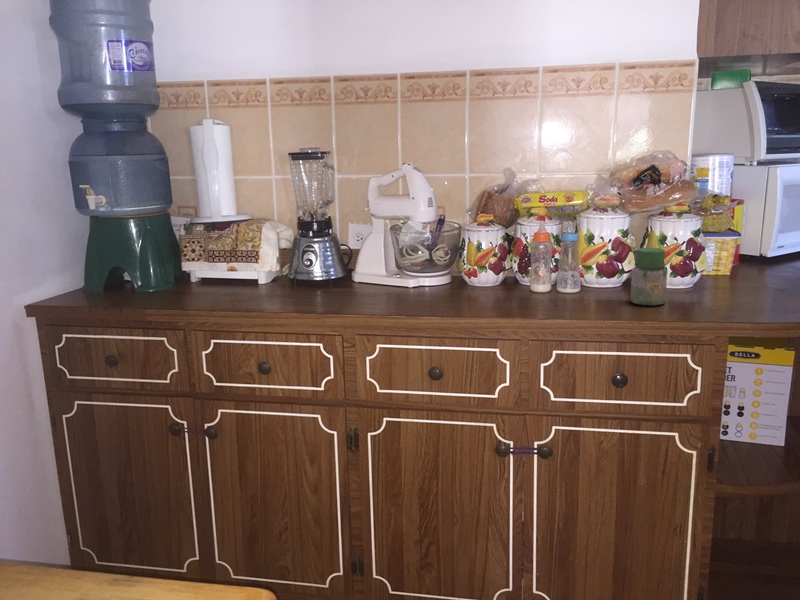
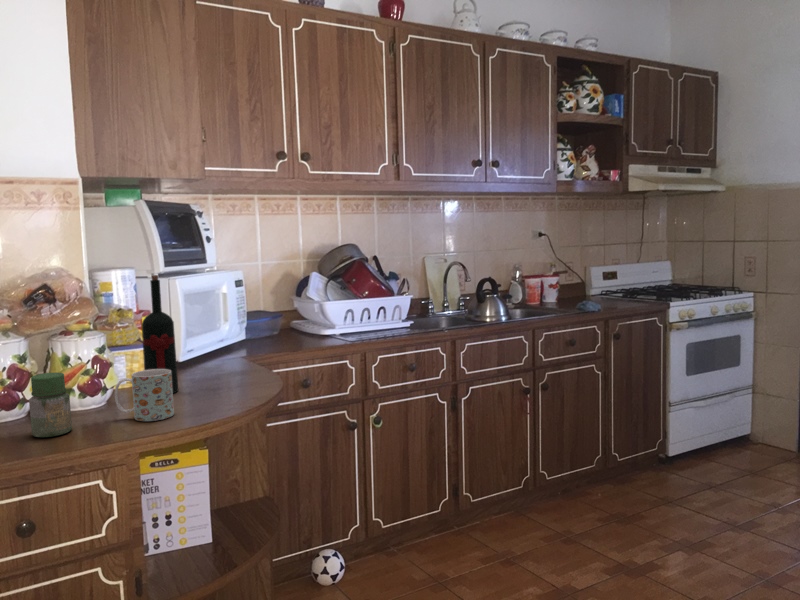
wine bottle: none [734,159,776,286] -> present [142,275,178,393]
mug: none [708,257,773,309] -> present [115,369,174,421]

